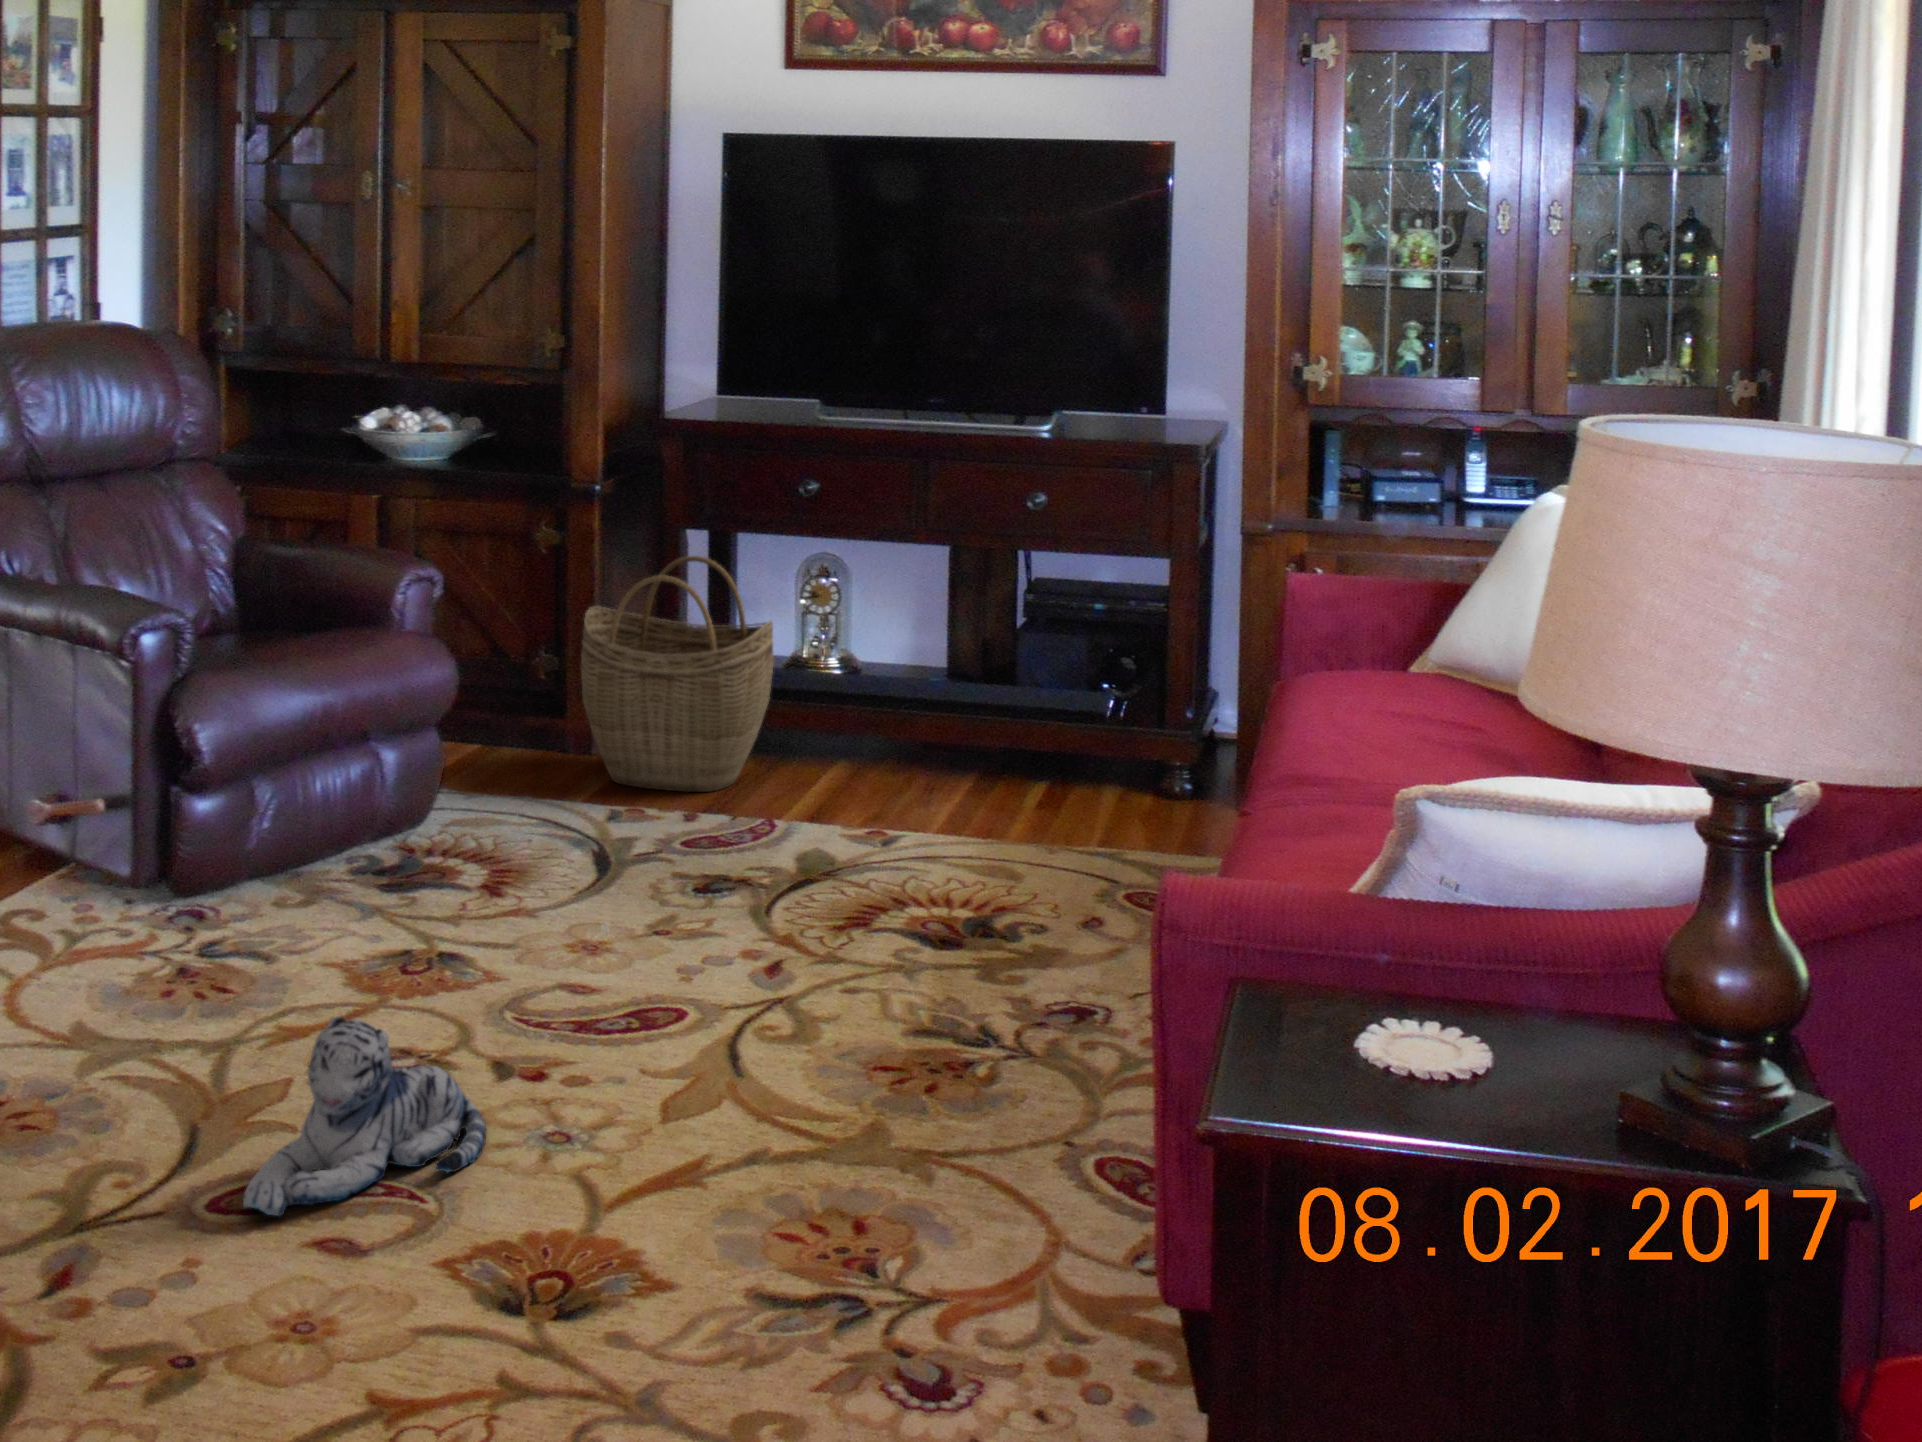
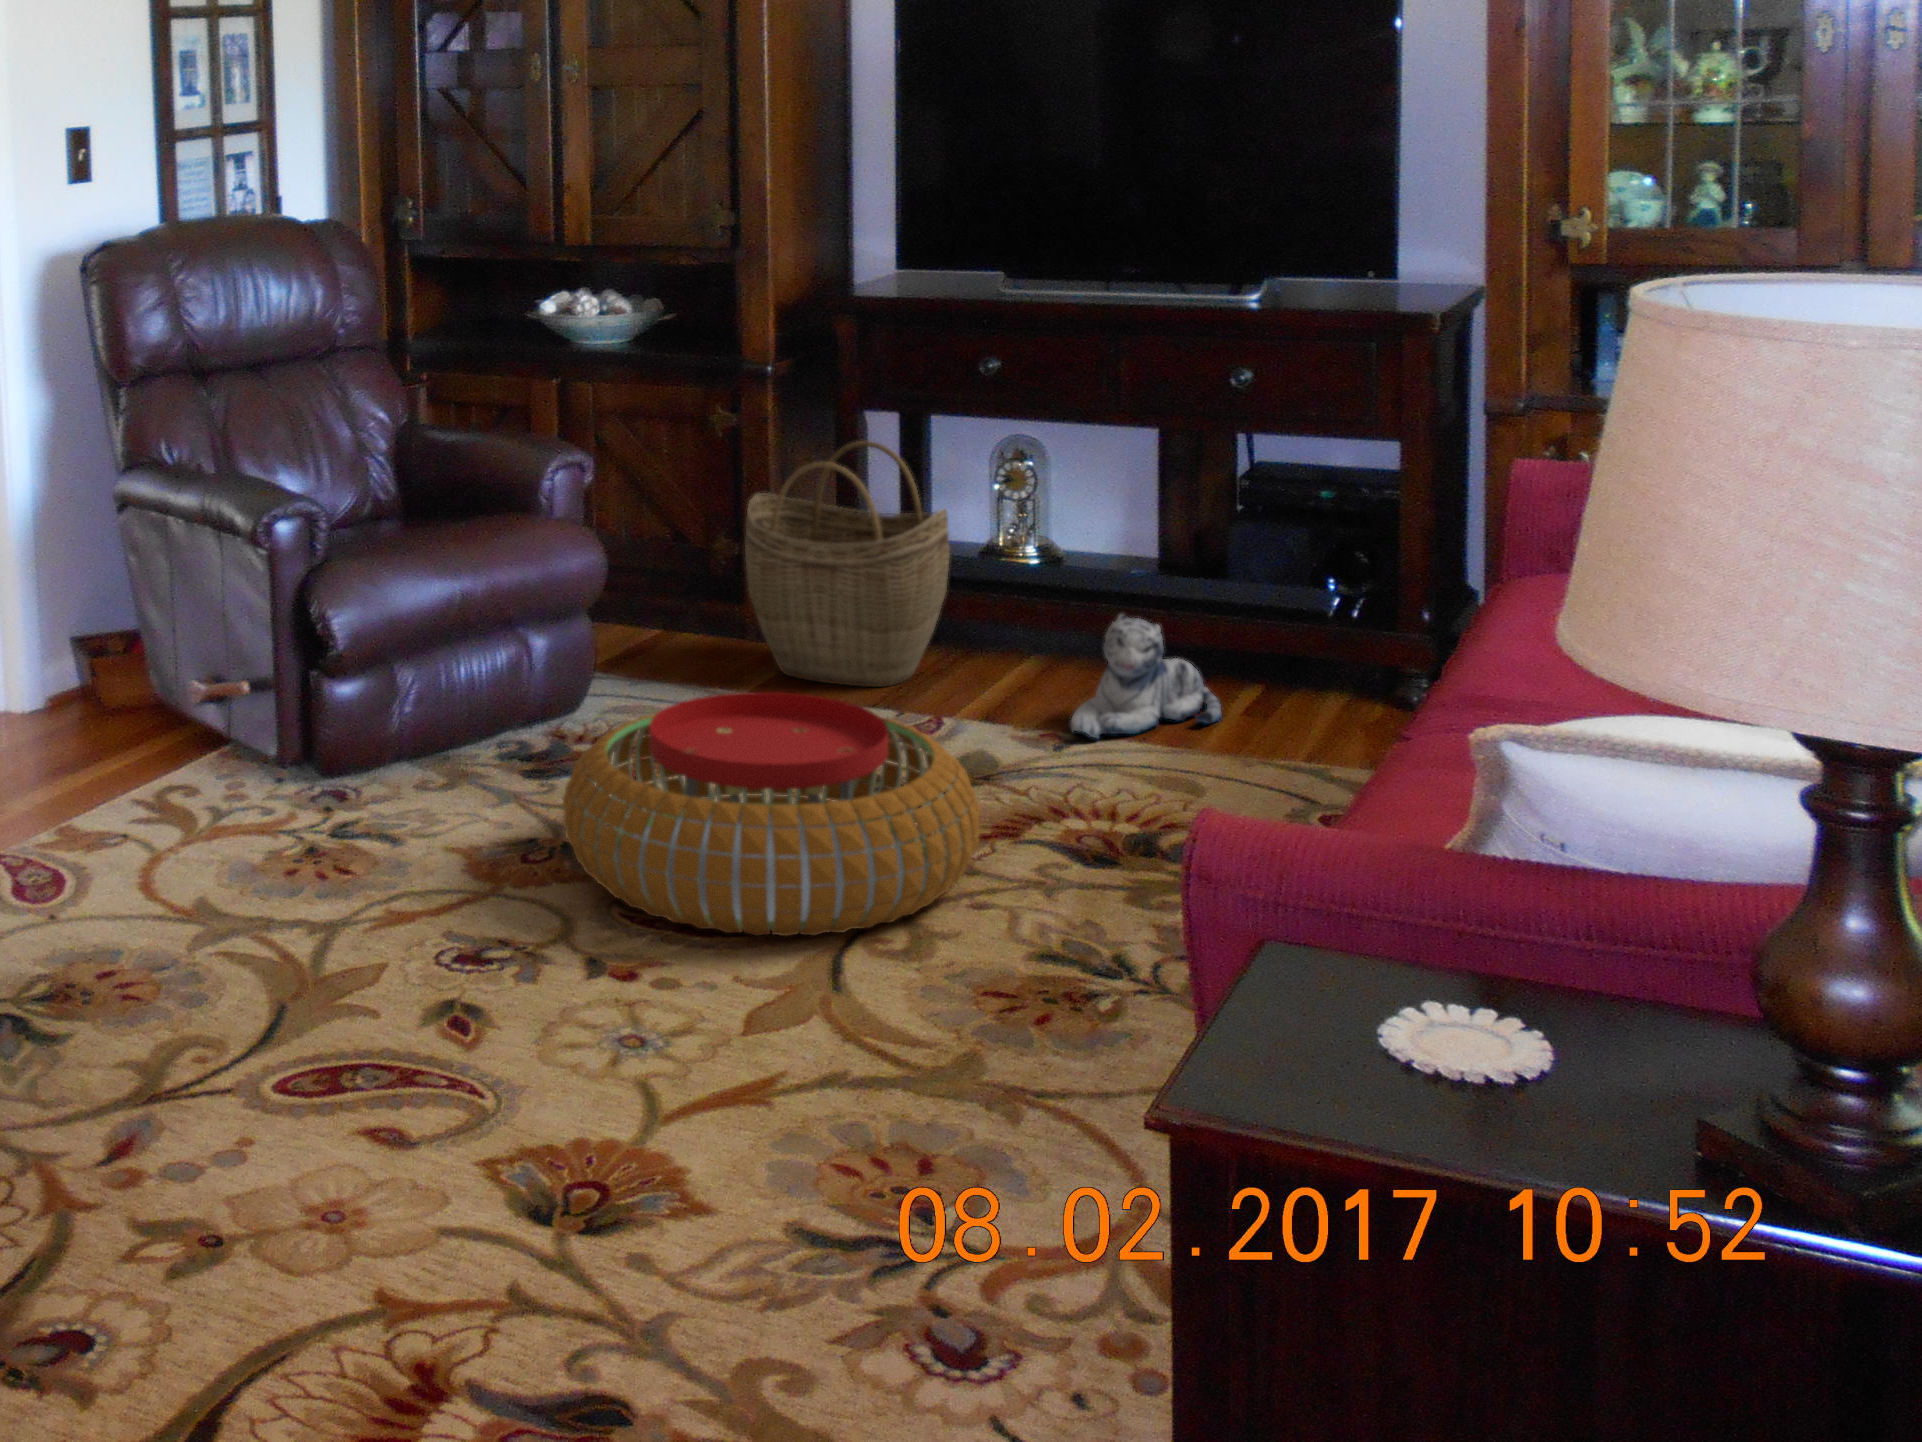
pouf: none [450,795,847,1028] -> present [563,692,980,937]
plush toy: present [242,1016,486,1216] -> present [1070,614,1222,738]

